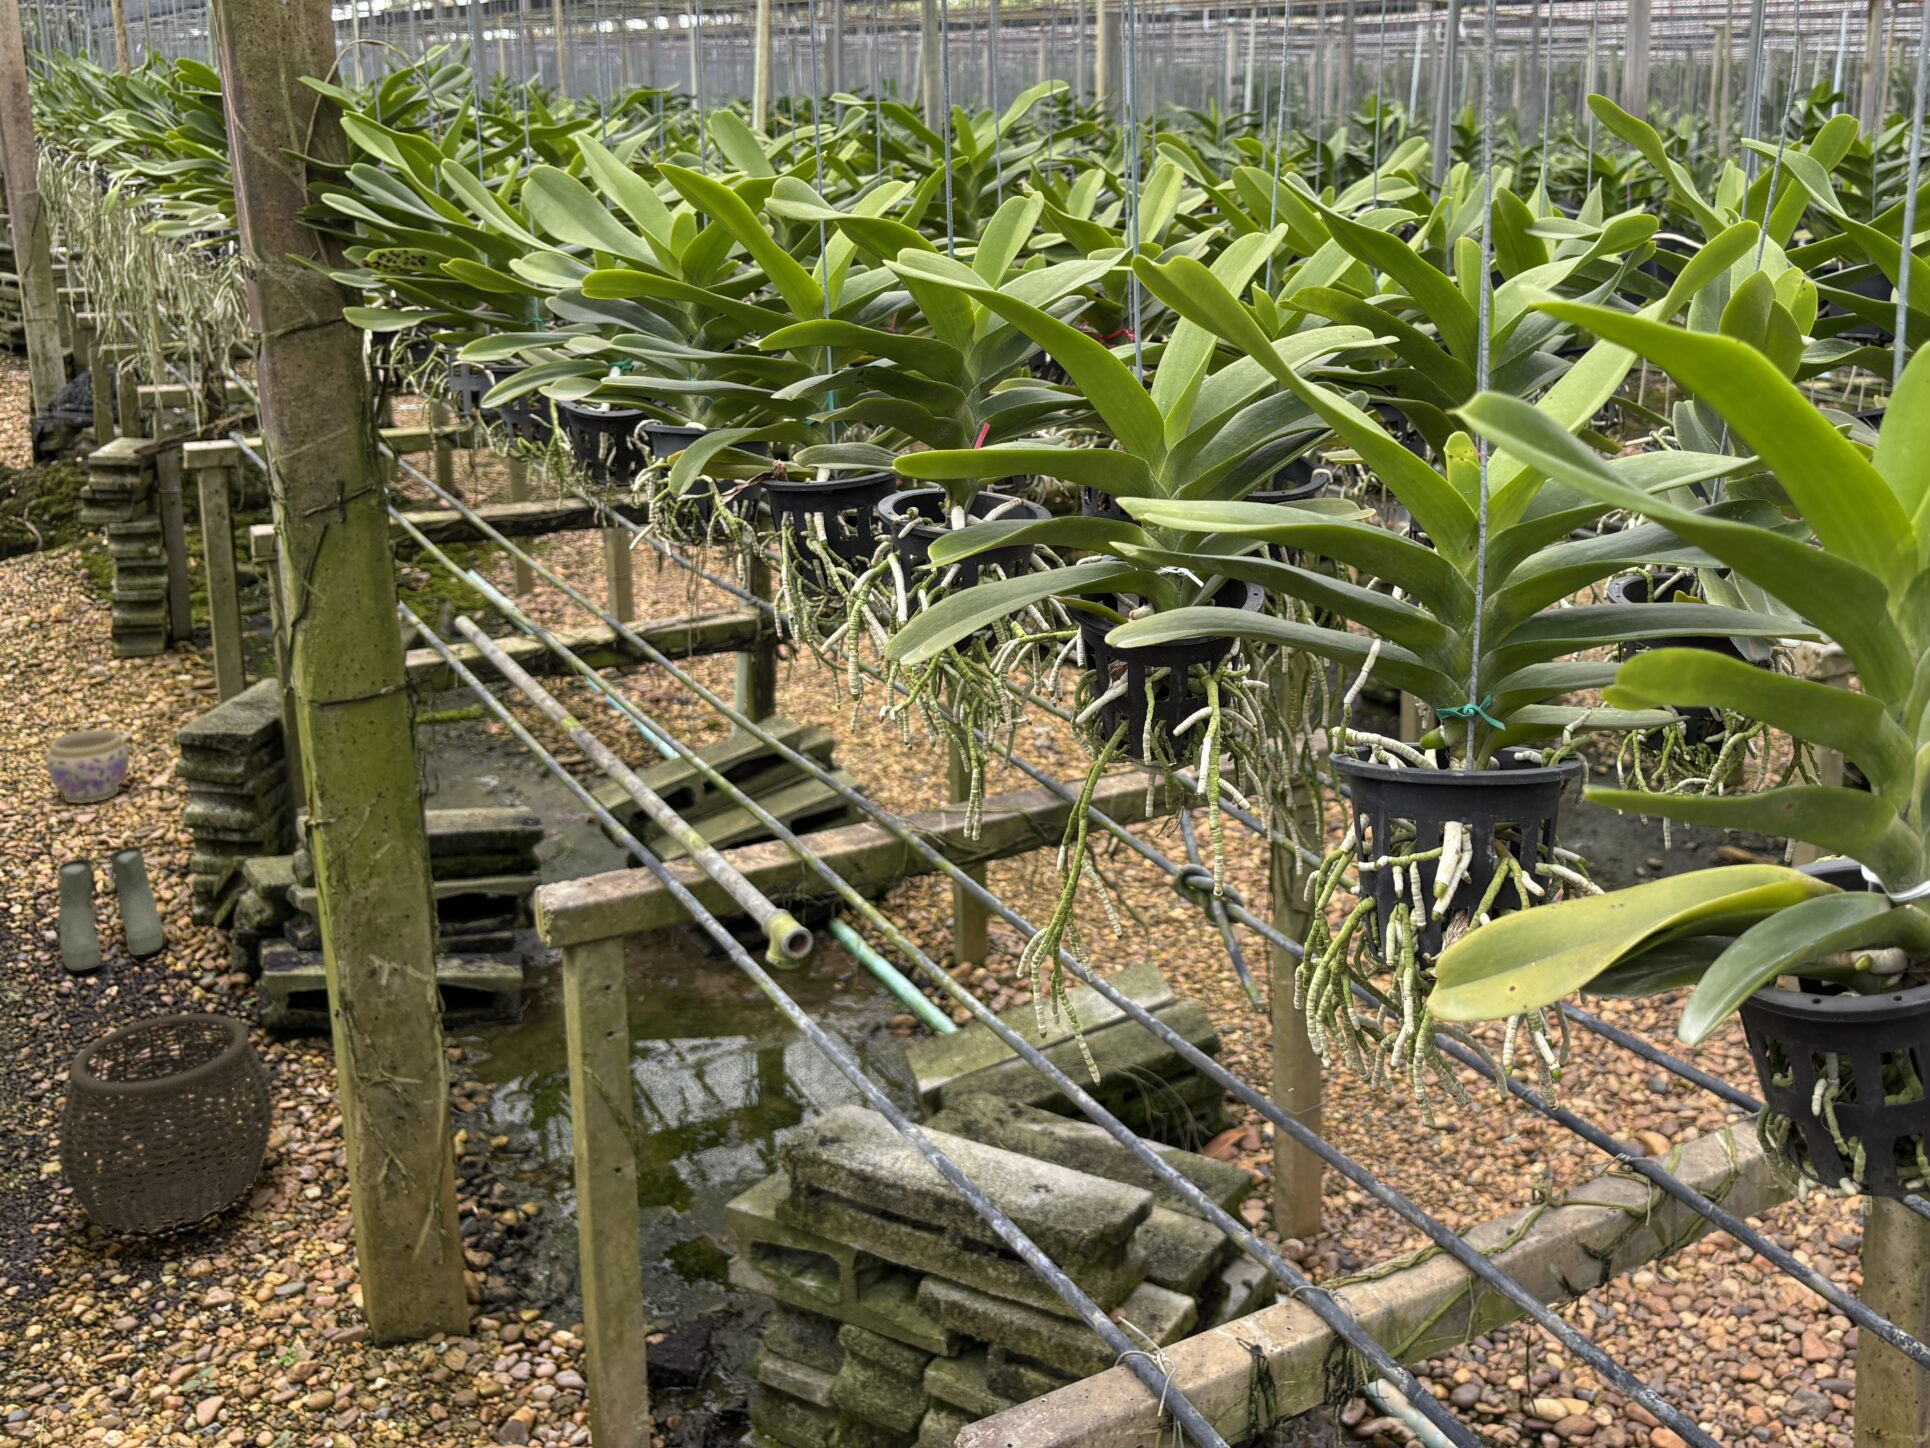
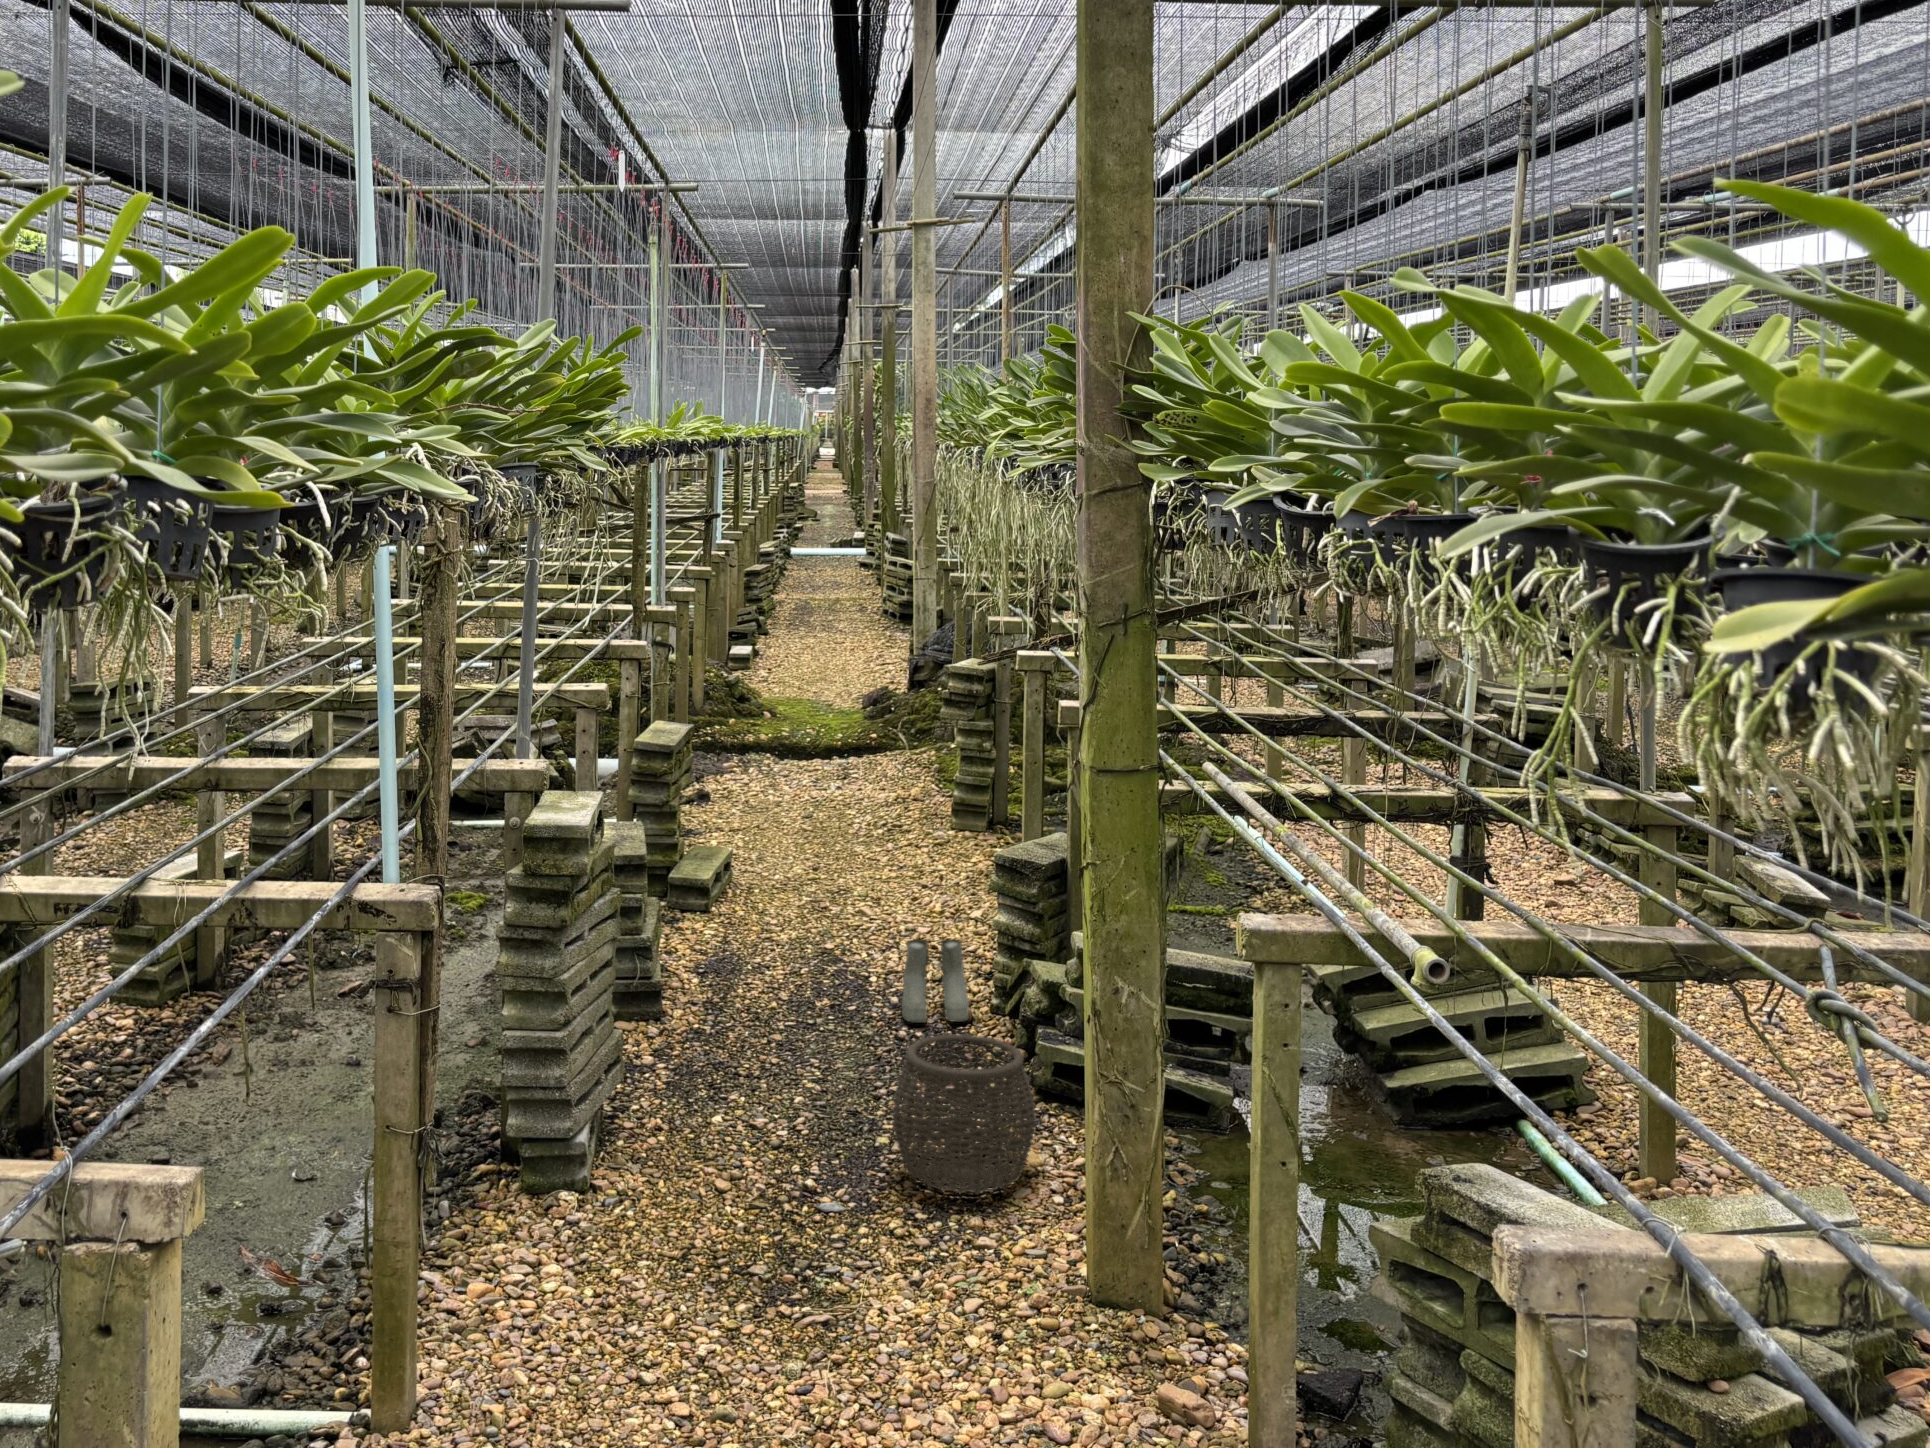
planter: present [46,730,129,804] -> none [903,867,957,922]

